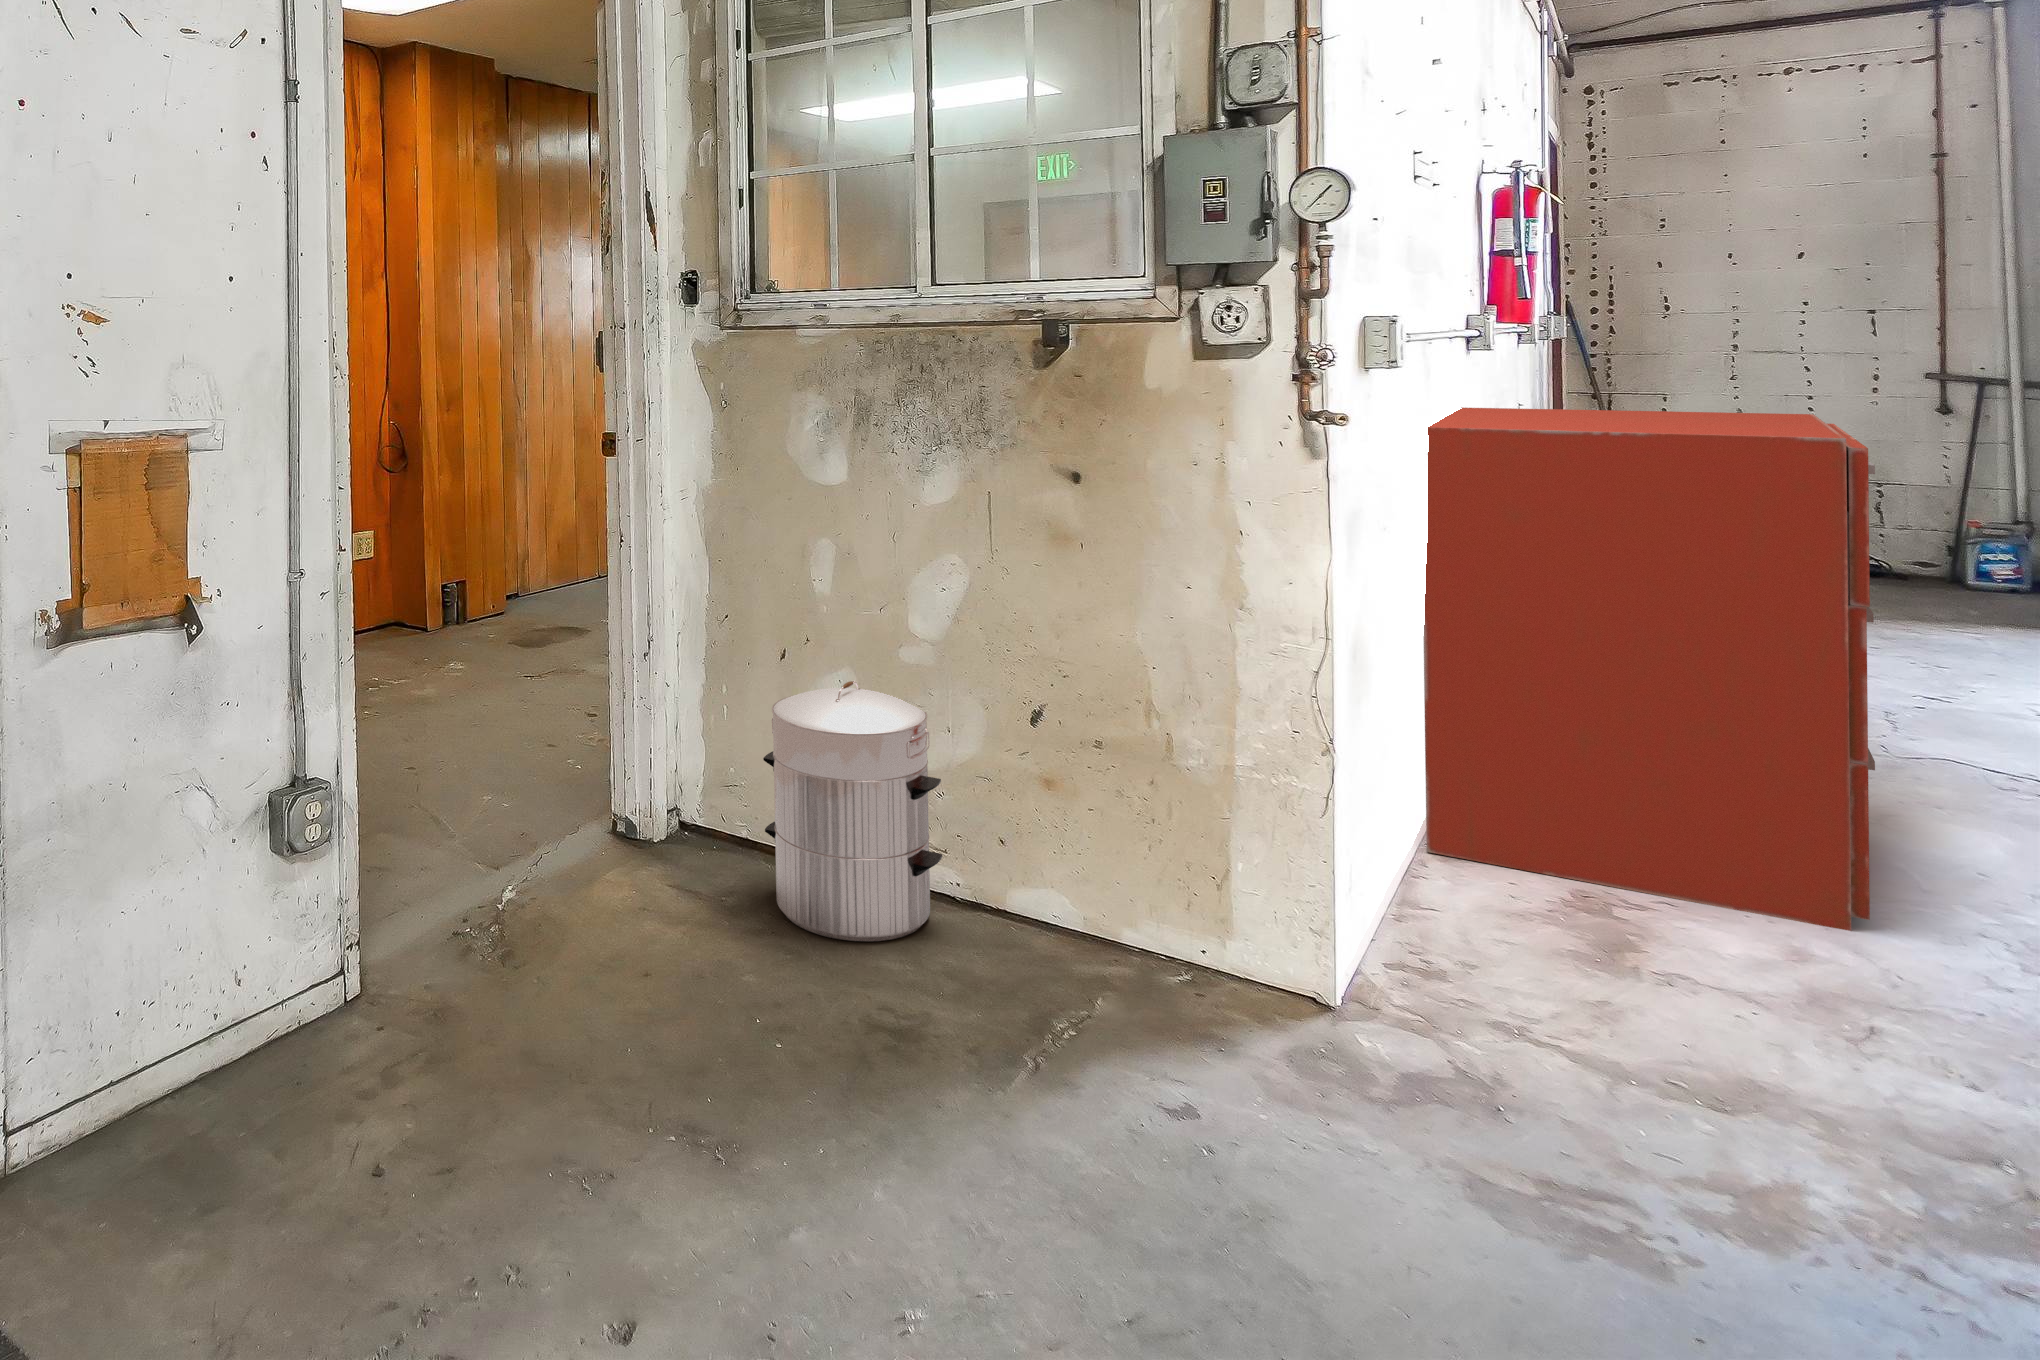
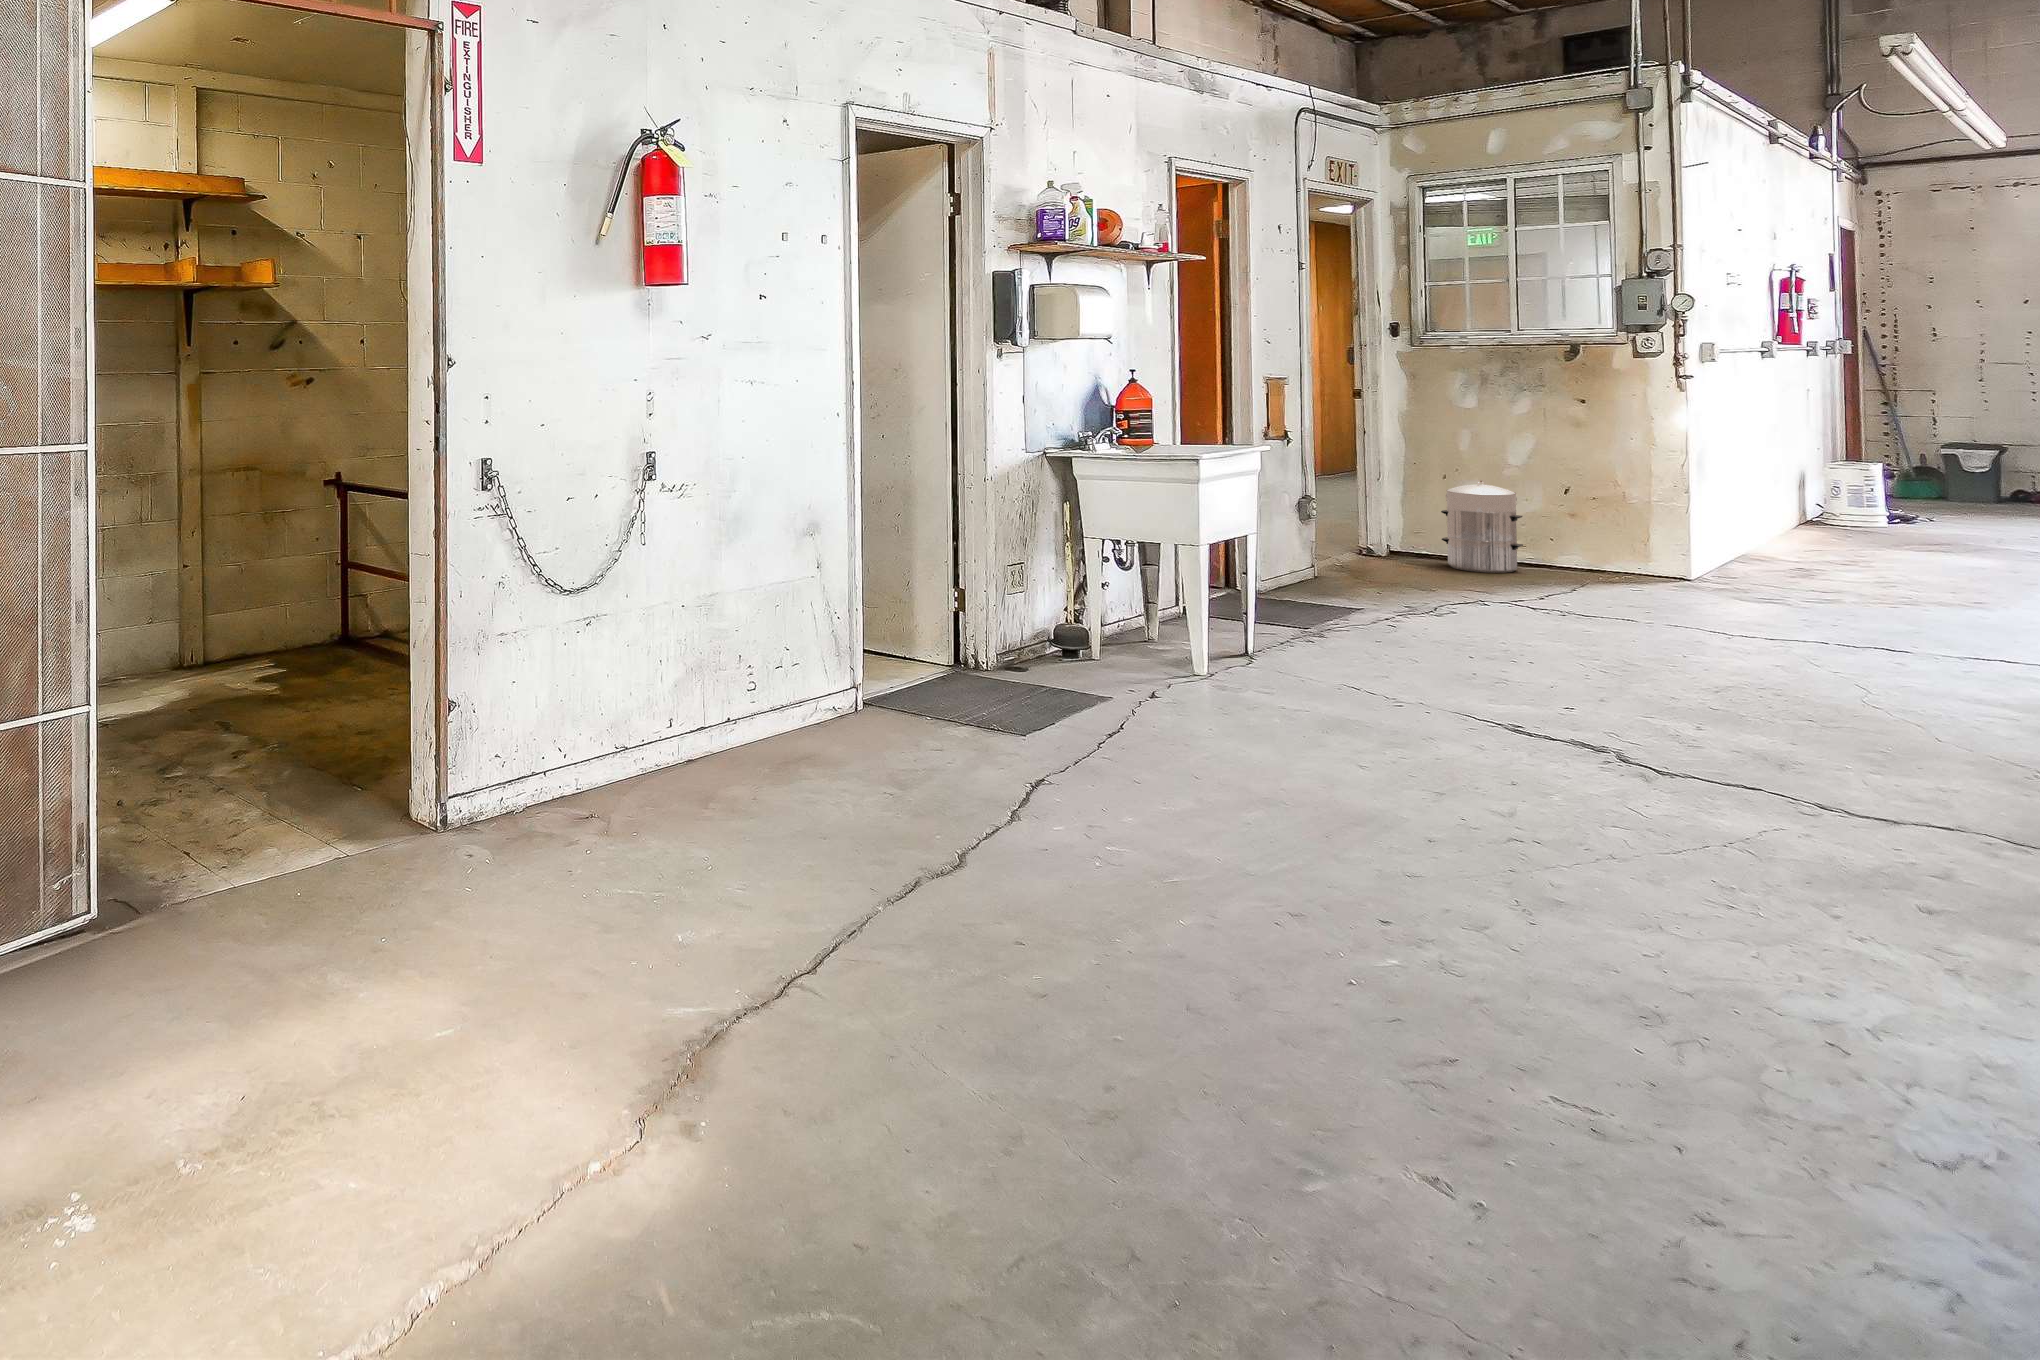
filing cabinet: present [1424,407,1875,931] -> none [1733,384,1942,581]

